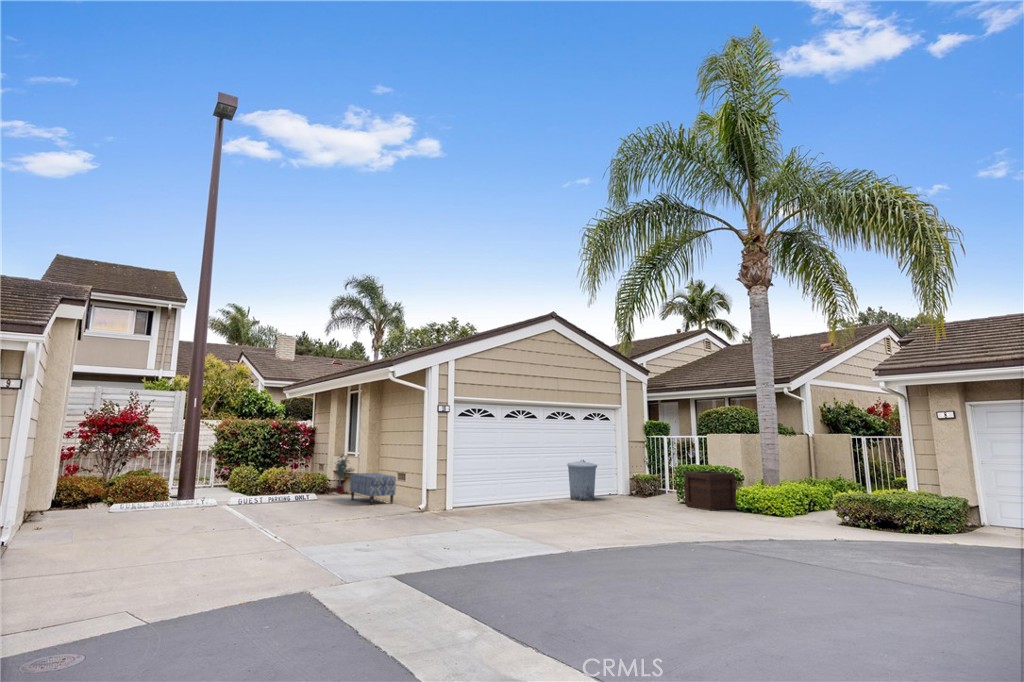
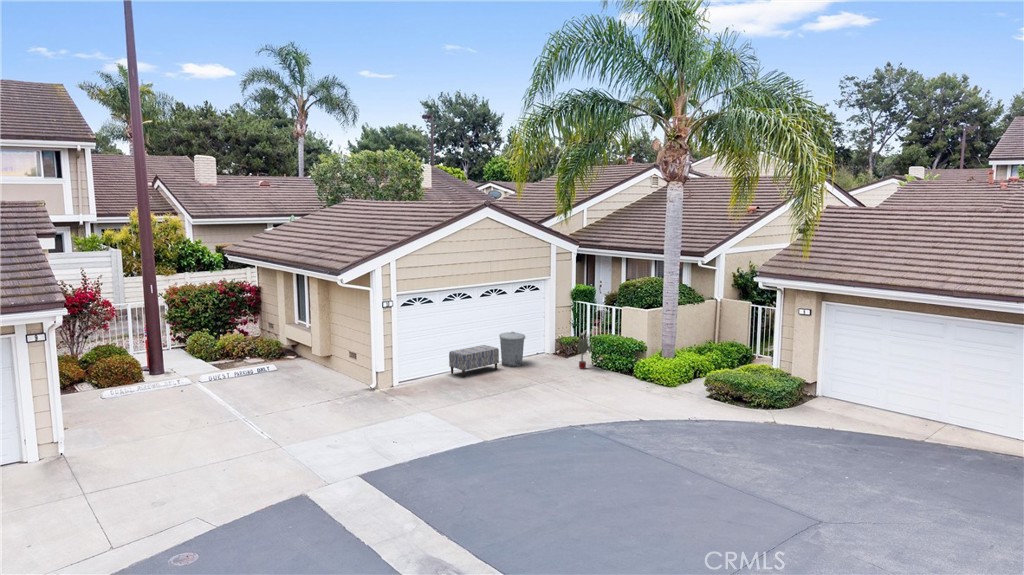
potted tree: present [335,455,354,493] -> present [578,333,595,369]
wooden crate: present [684,471,737,511] -> none [596,344,638,381]
bench: present [350,473,396,505] -> present [449,345,499,377]

